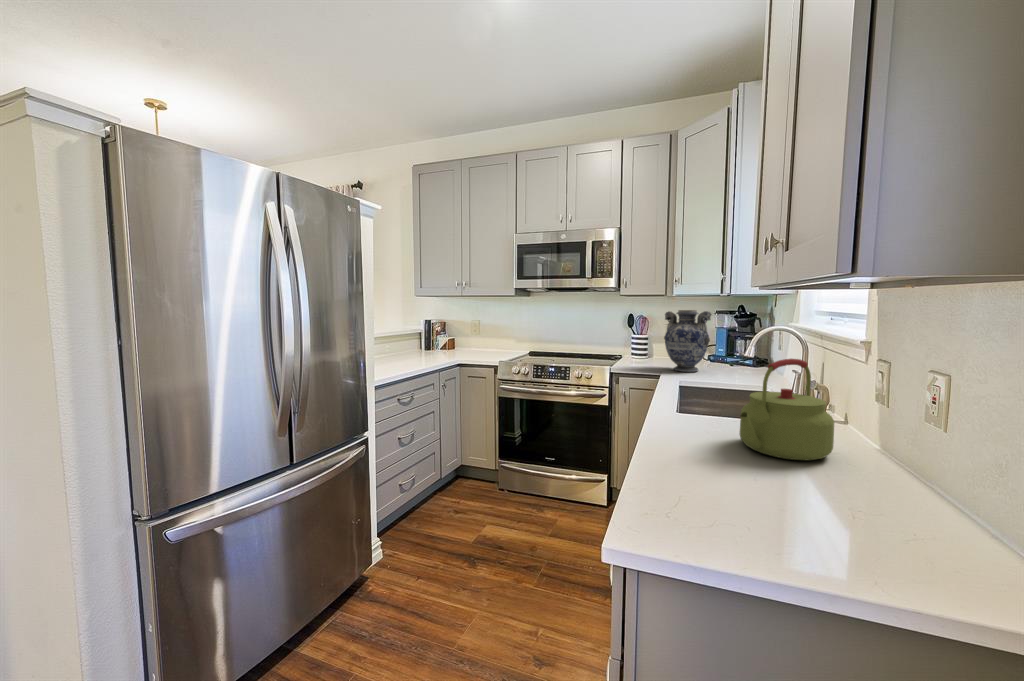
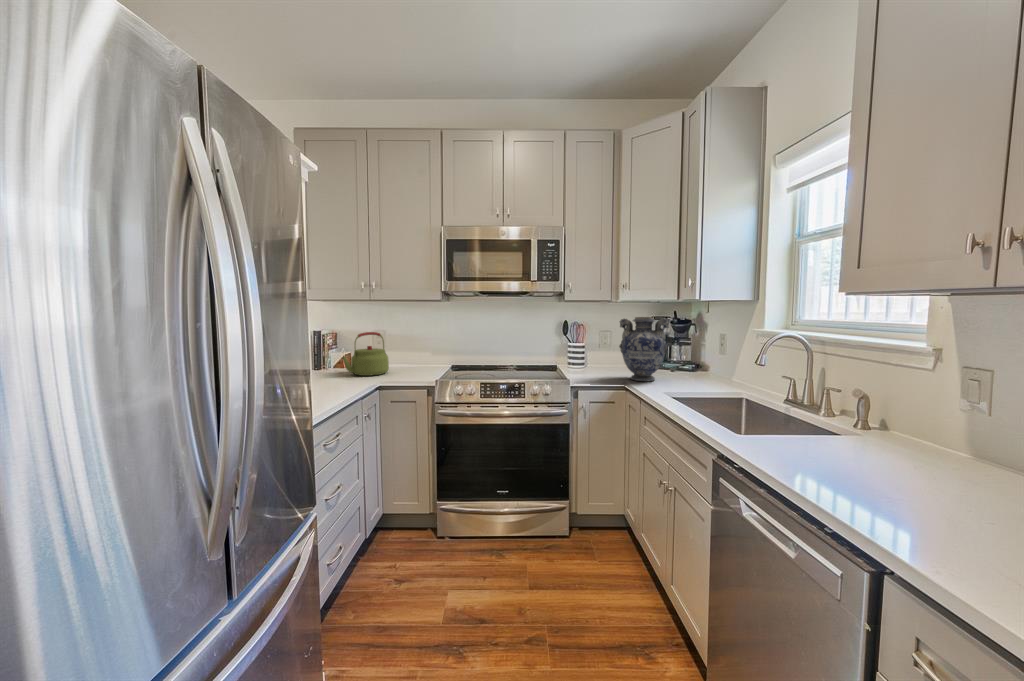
kettle: present [740,359,834,460] -> present [342,332,389,376]

